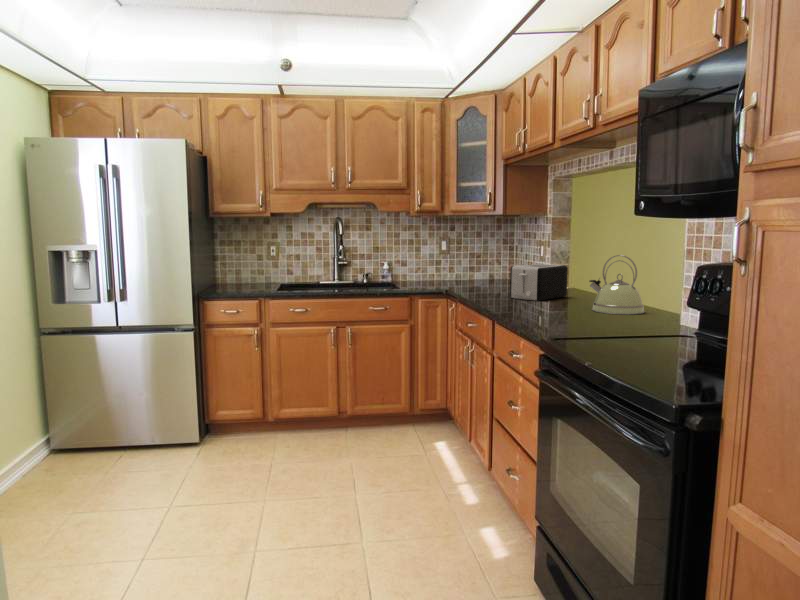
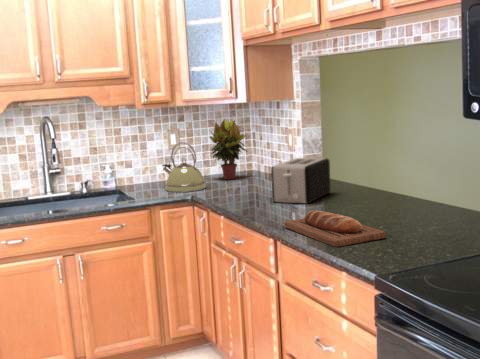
potted plant: none [473,231,509,284] -> present [210,119,246,180]
kettle: present [589,255,644,315] -> present [162,142,206,192]
bread loaf: none [502,298,578,323] -> present [284,210,386,247]

